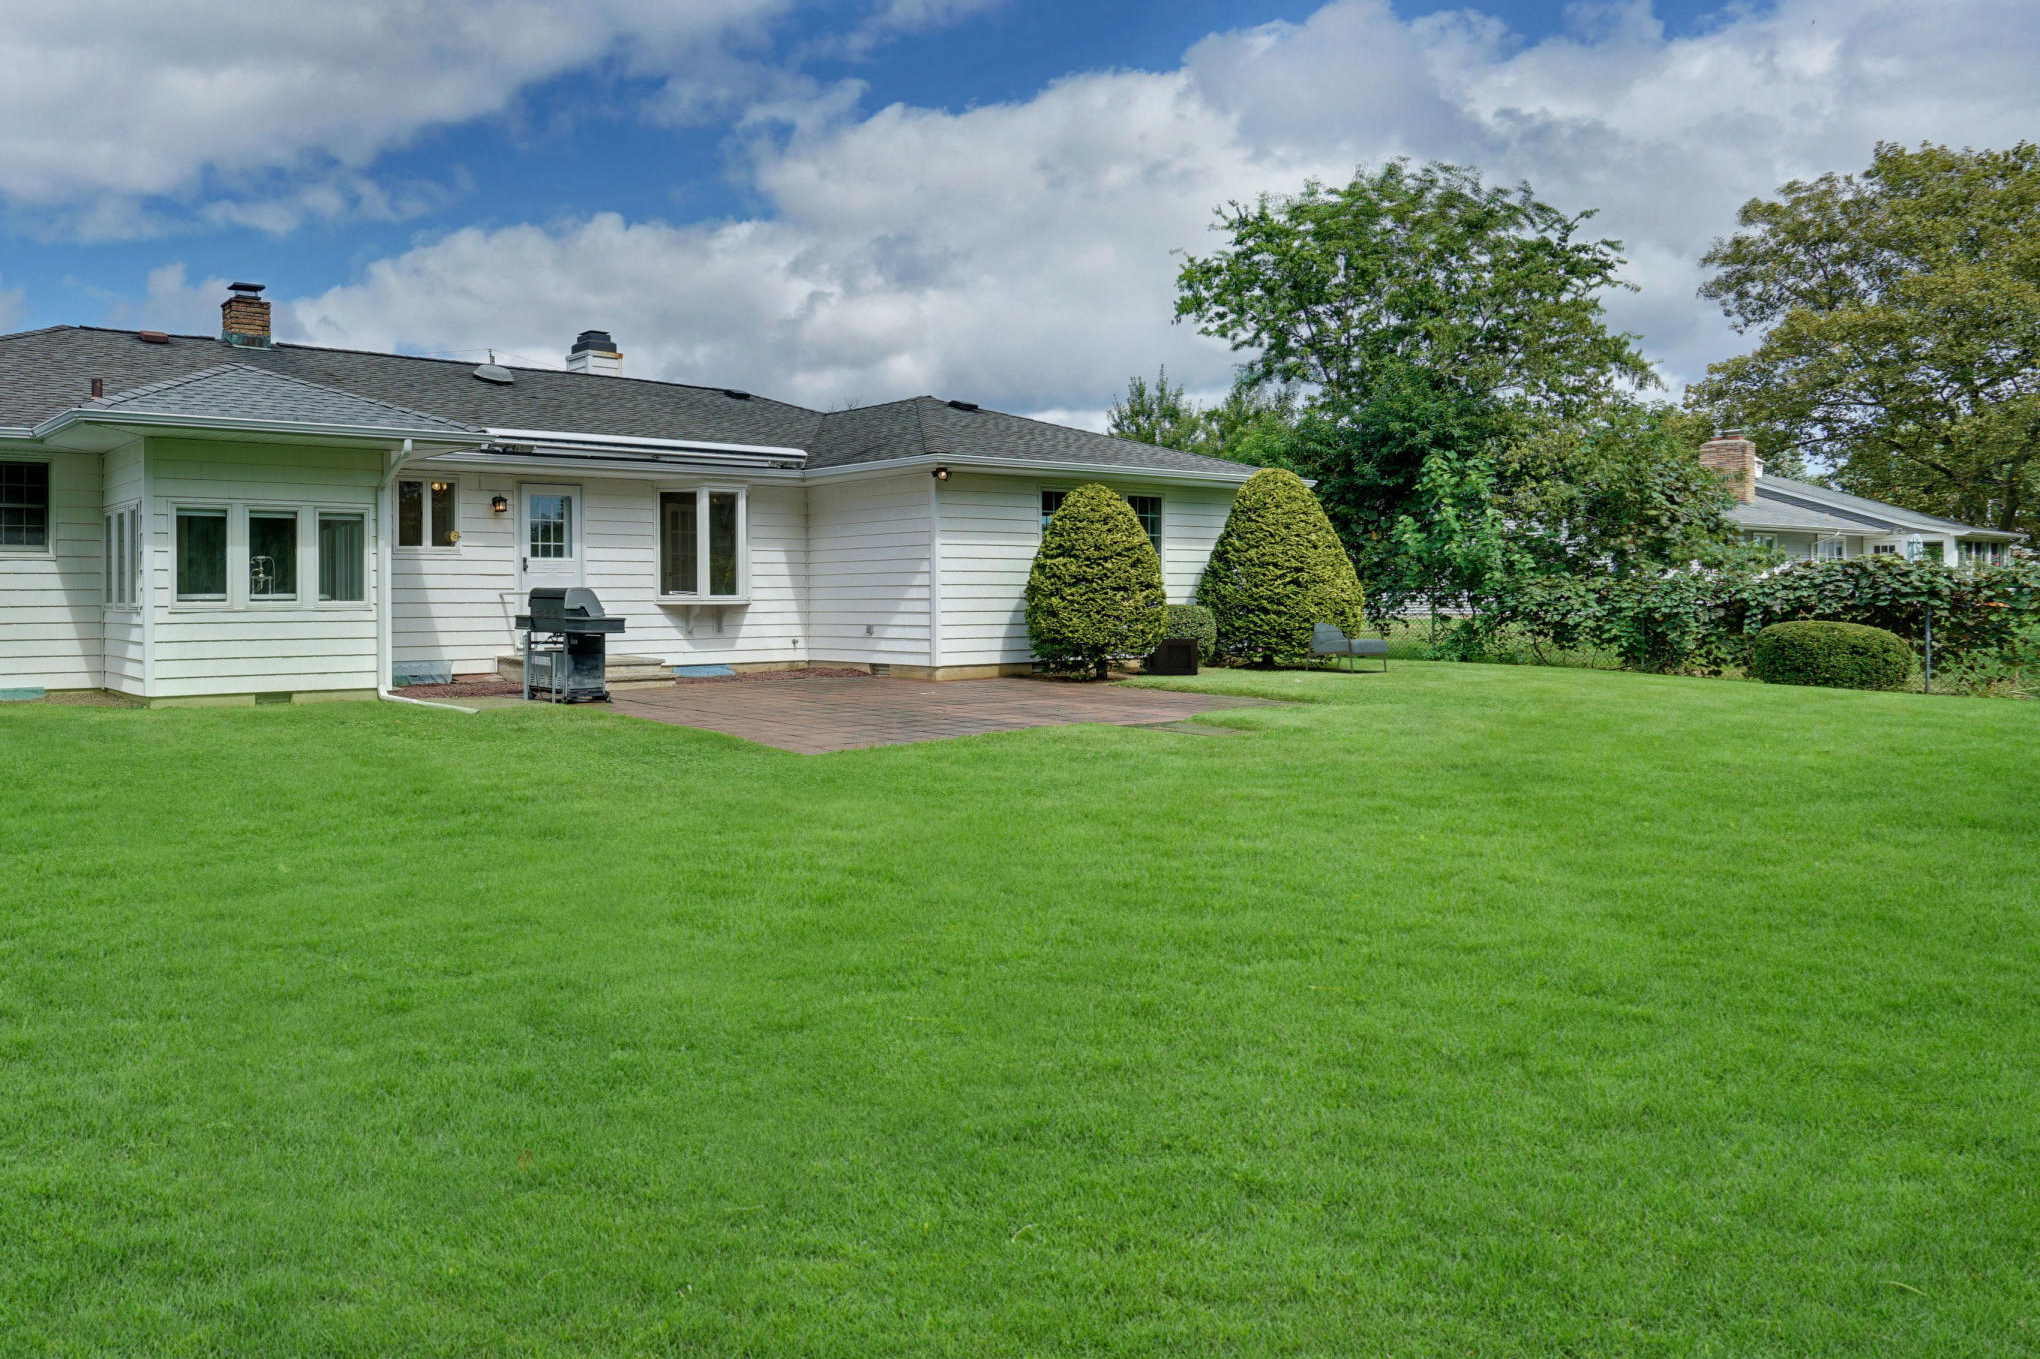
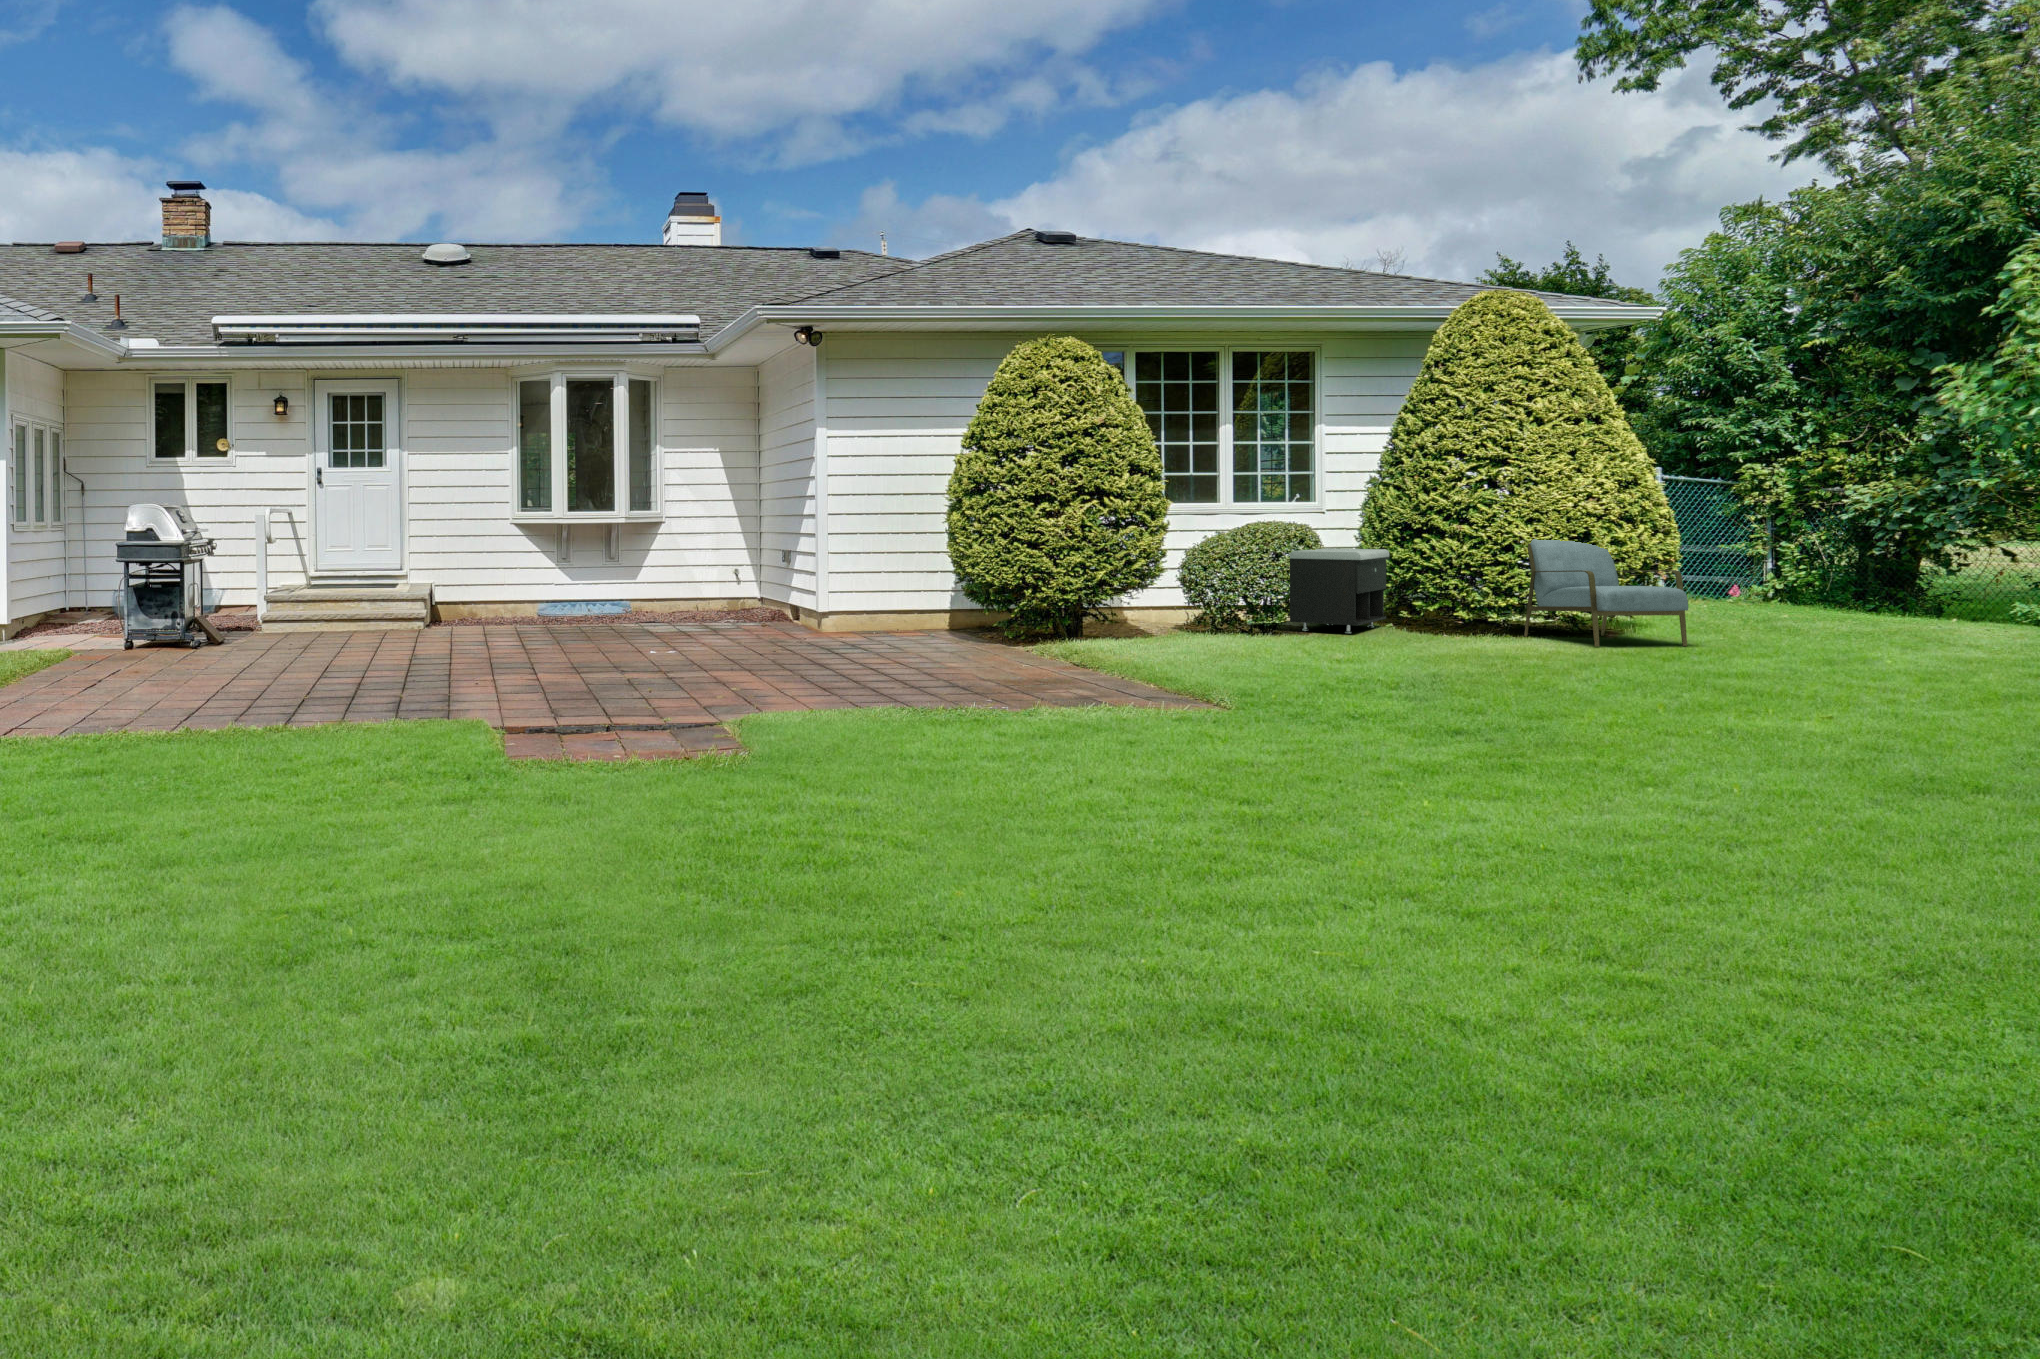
storage bench: none [1188,622,1232,672] -> present [1290,548,1389,633]
wooden crate: present [1147,638,1198,675] -> none [1207,576,1276,639]

